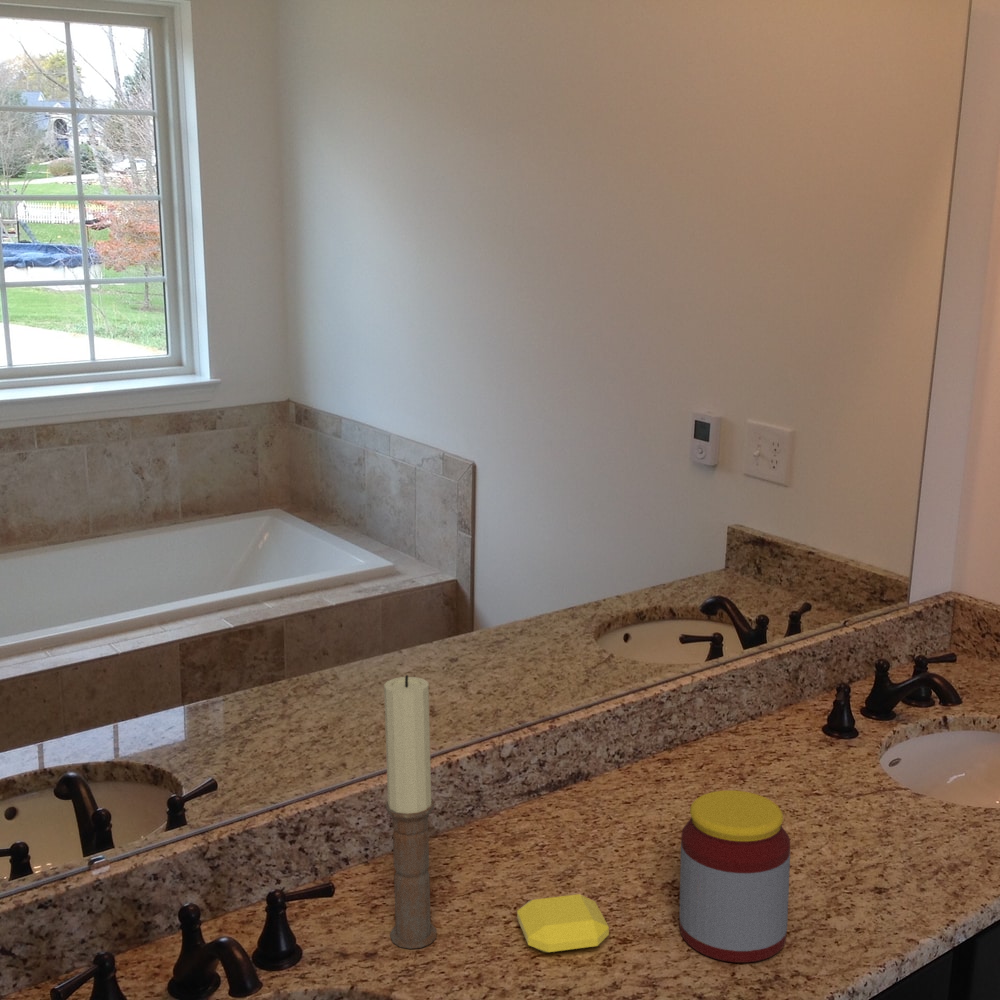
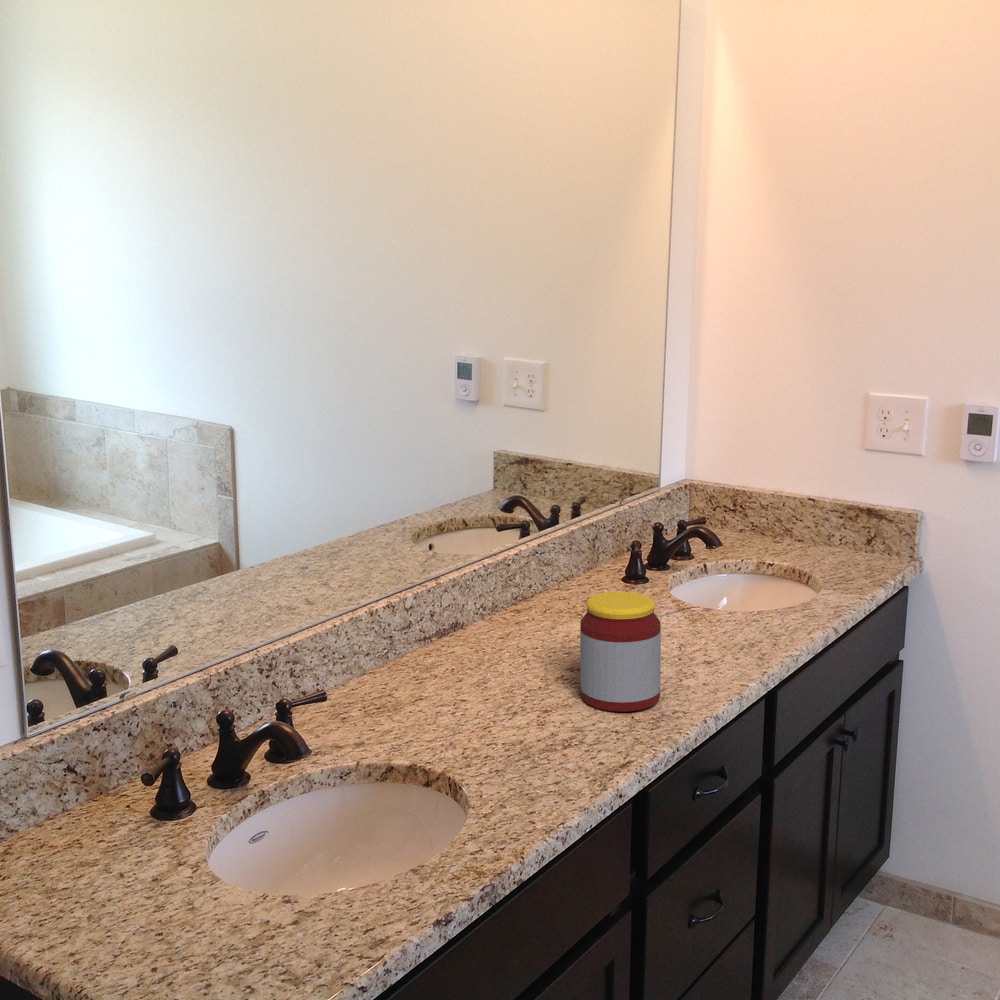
candle: present [384,675,436,949] -> none [362,515,407,735]
soap bar: present [517,894,609,952] -> none [463,683,537,724]

